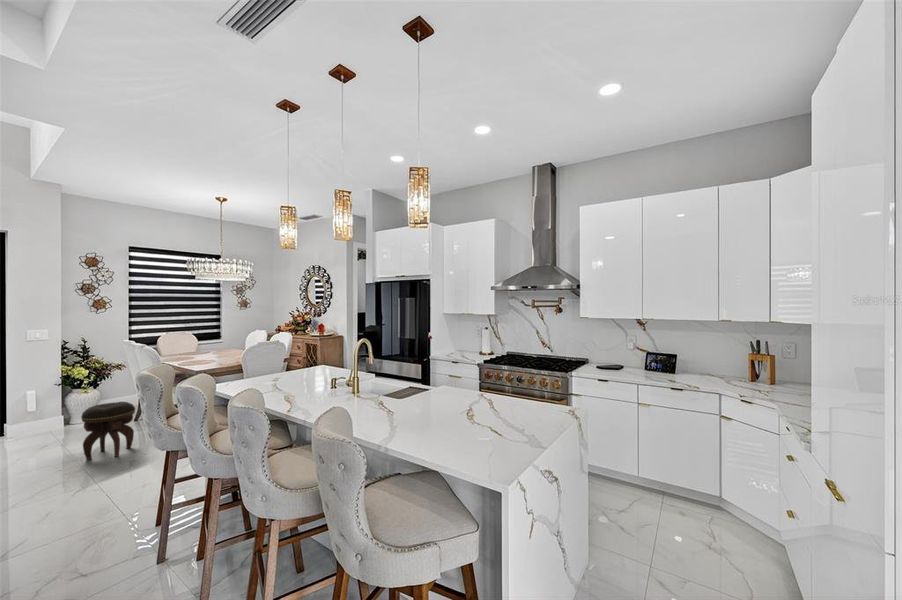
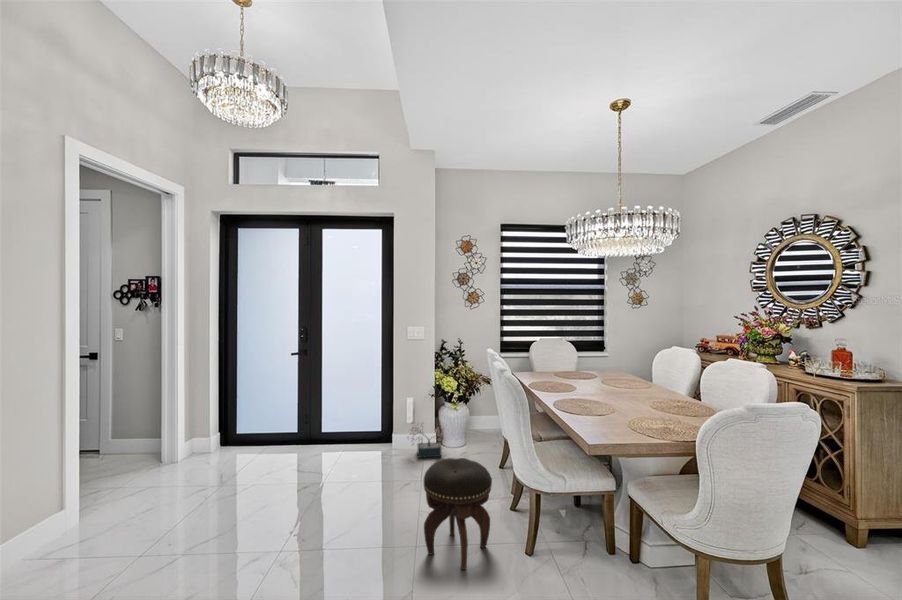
decorative plant: none [33,407,80,435] -> present [411,422,444,458]

